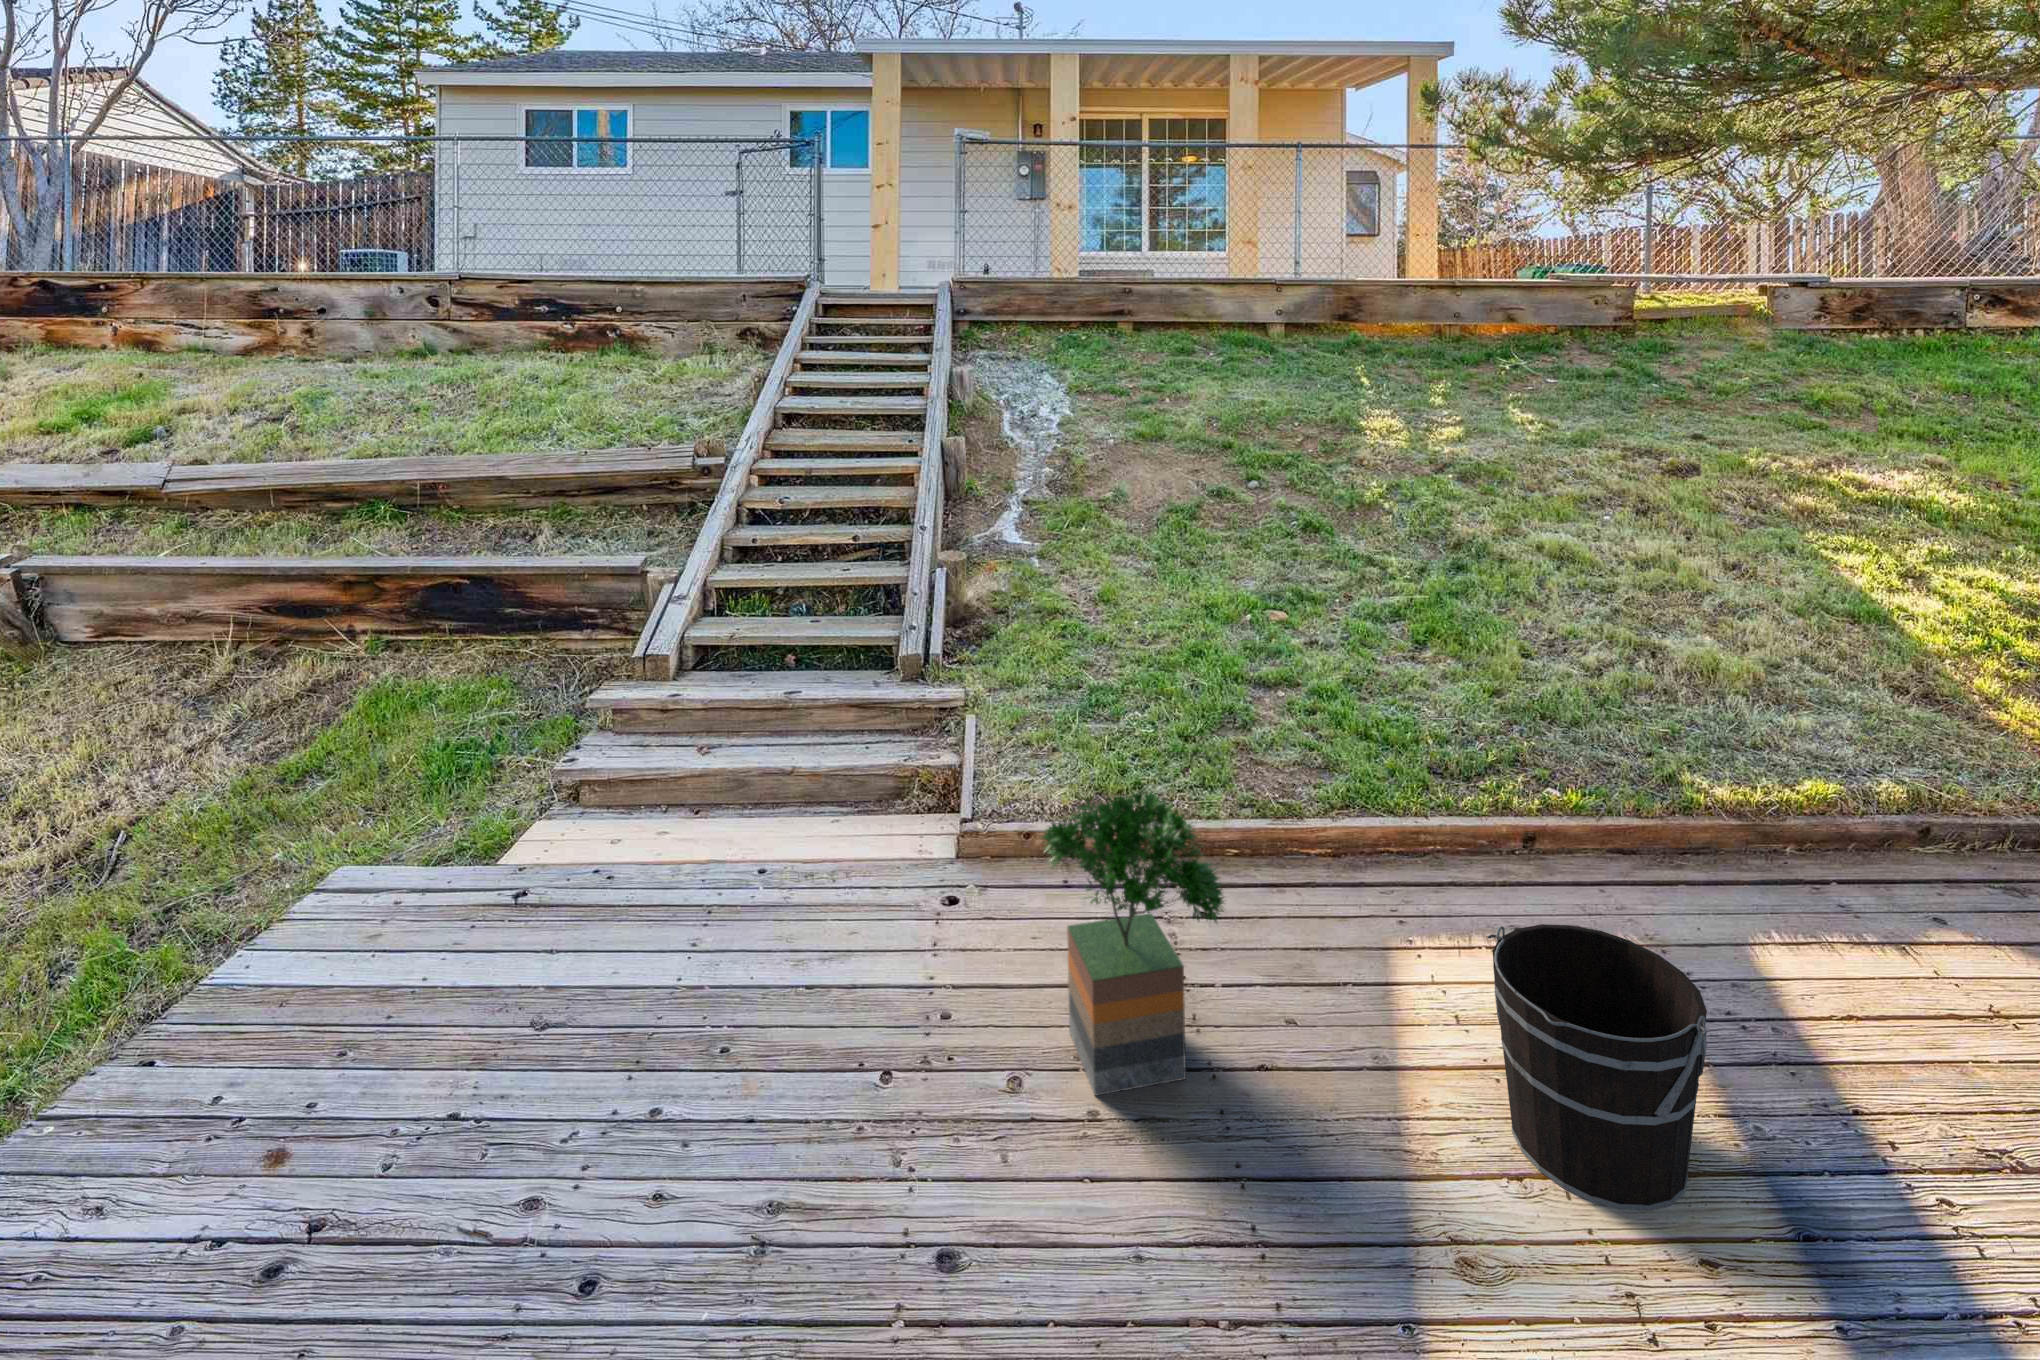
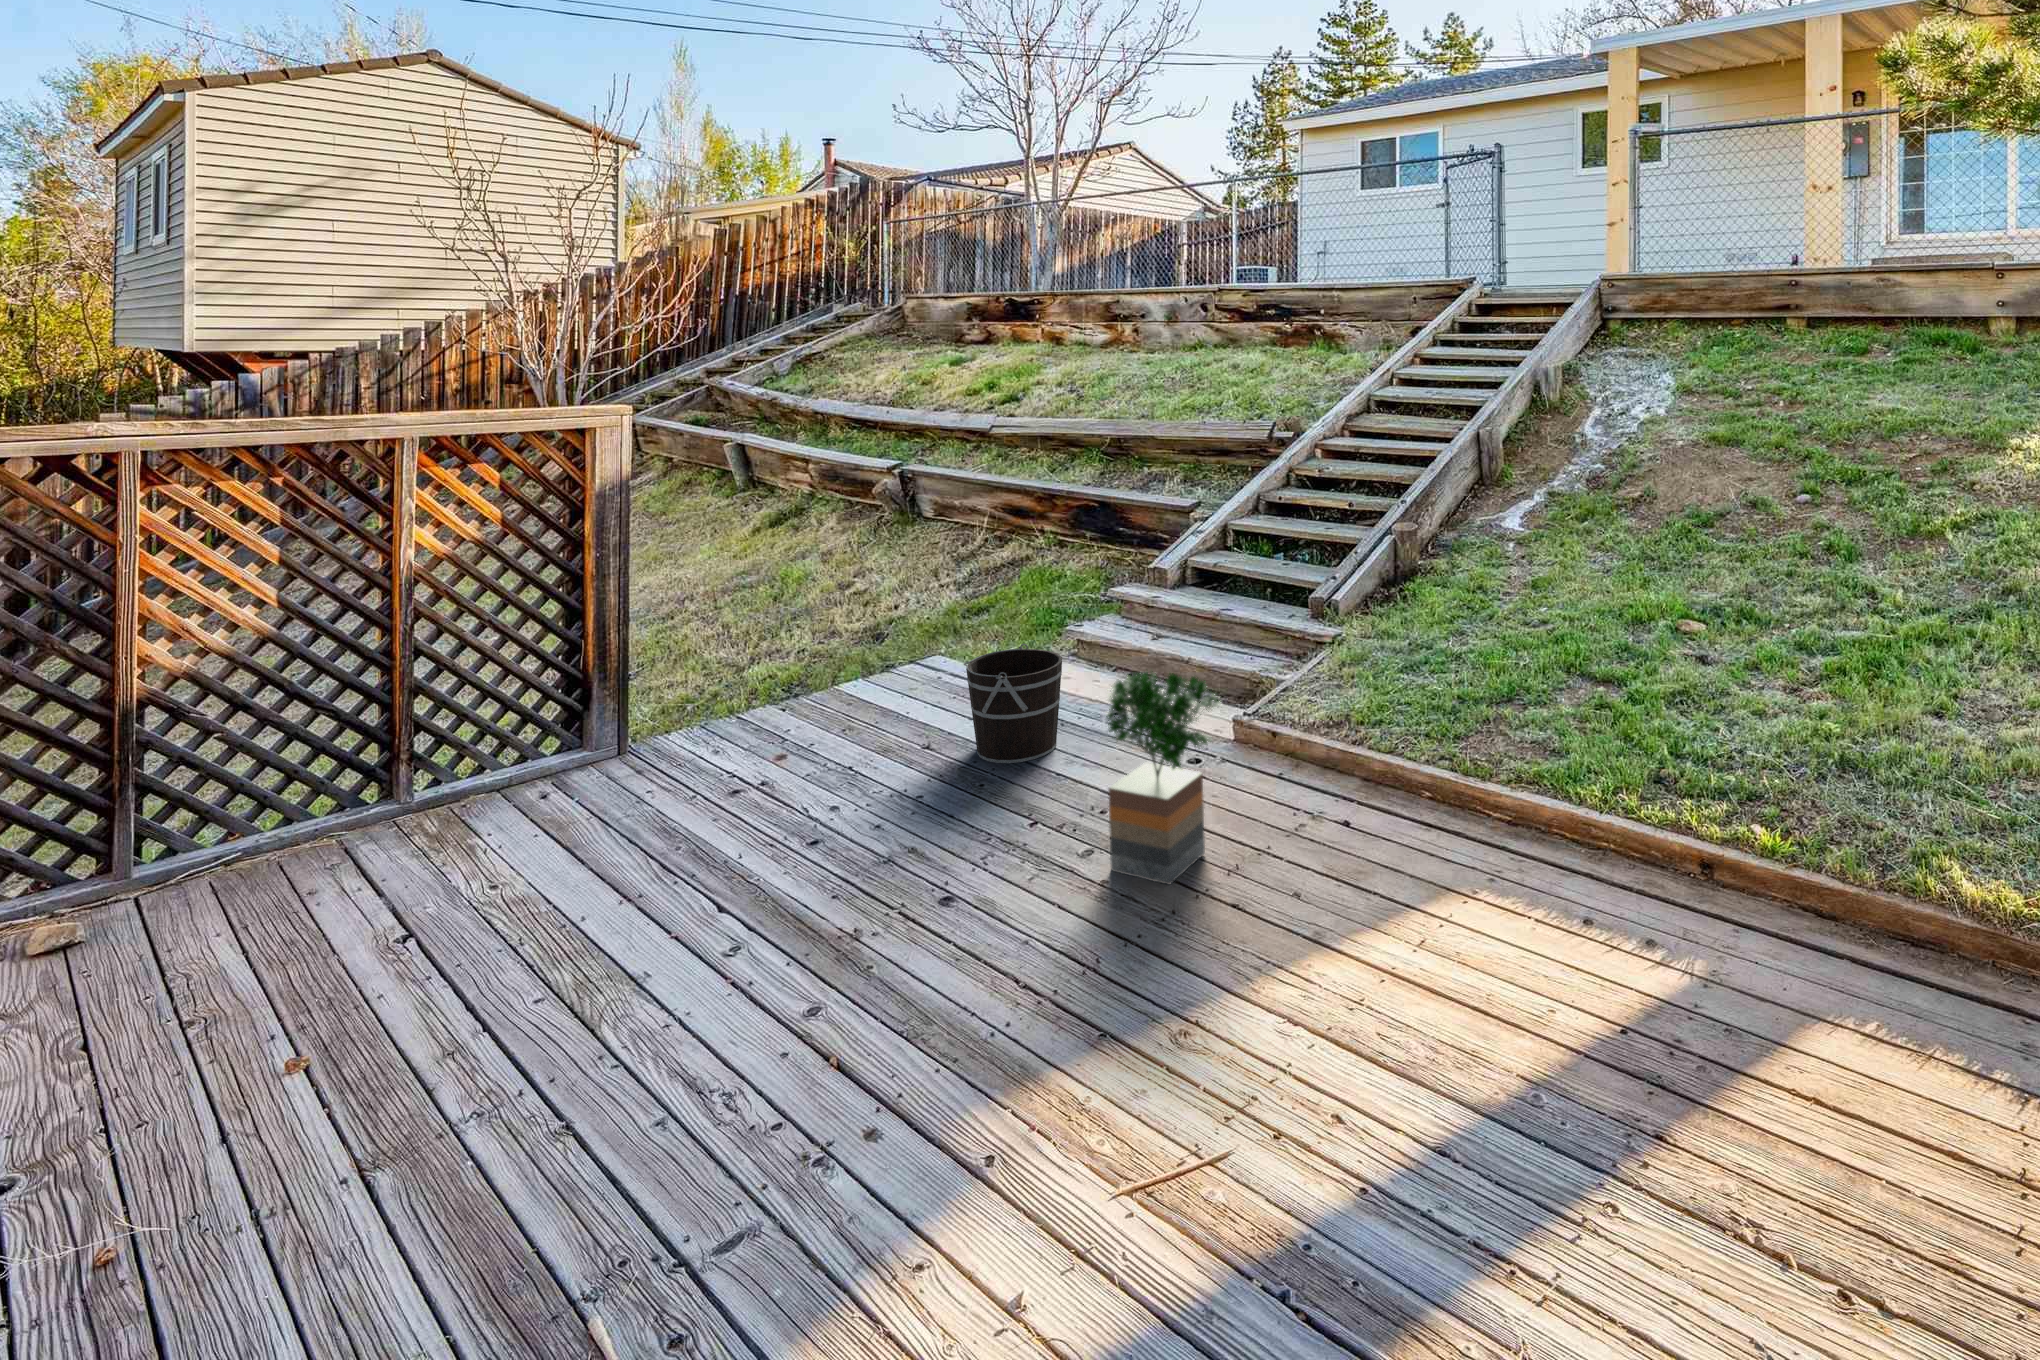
bucket: present [1488,924,1707,1211] -> present [964,644,1062,763]

